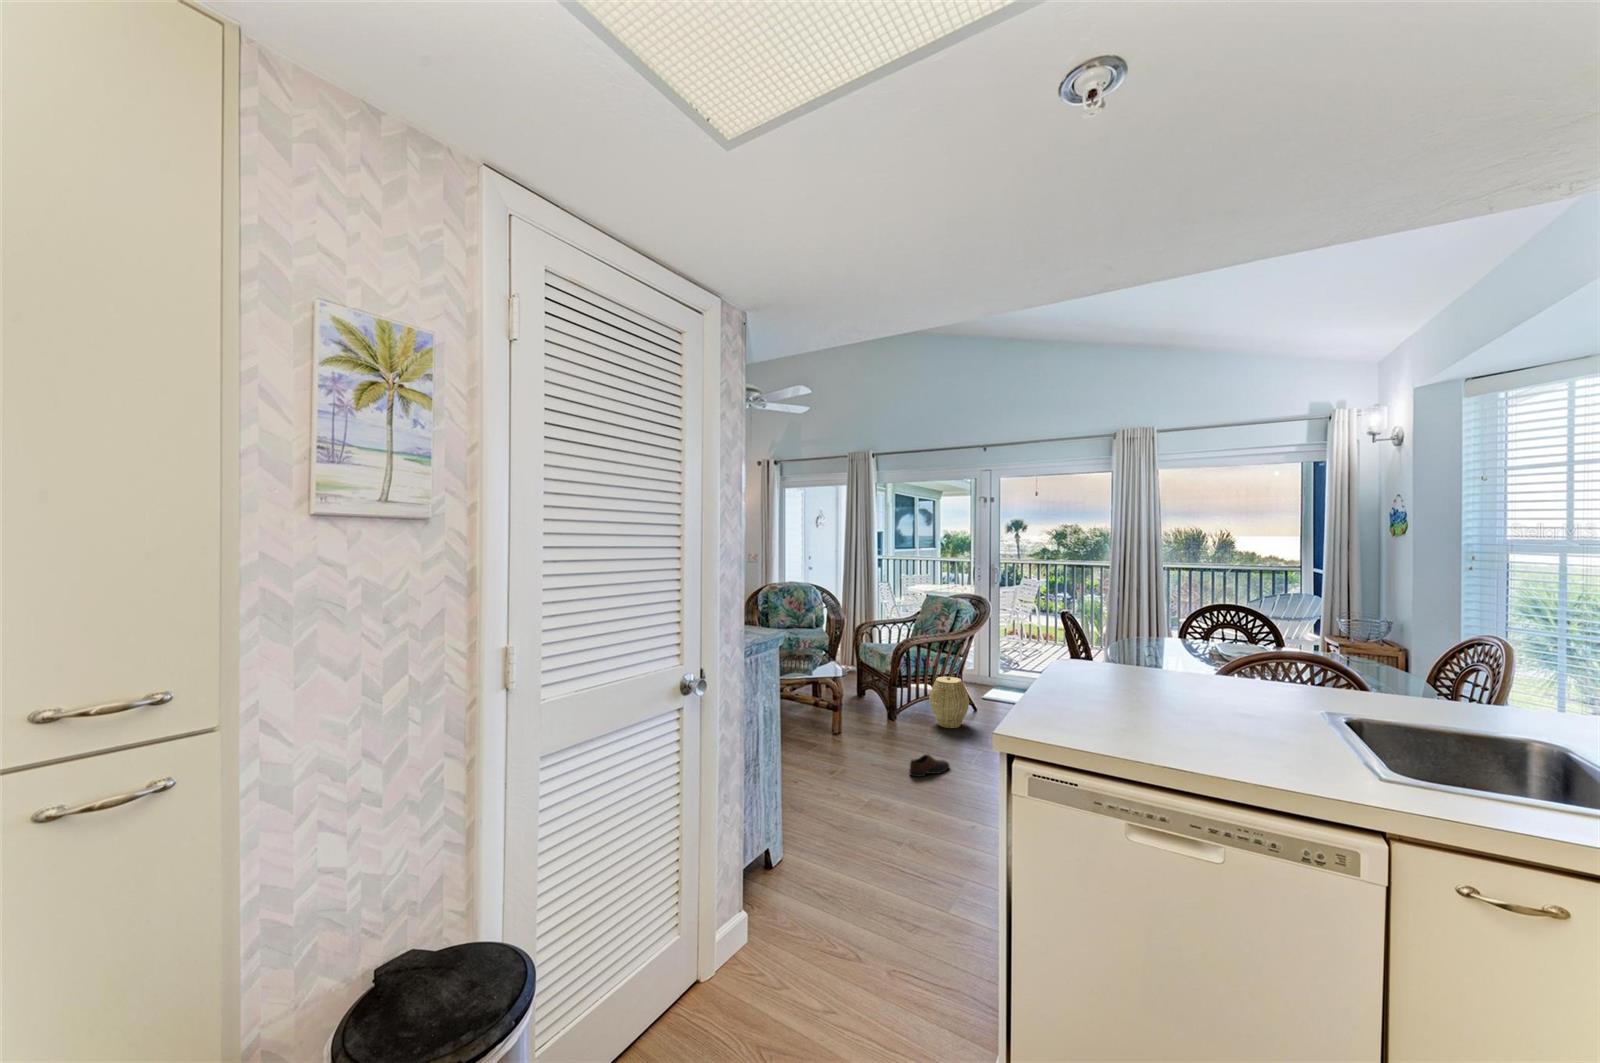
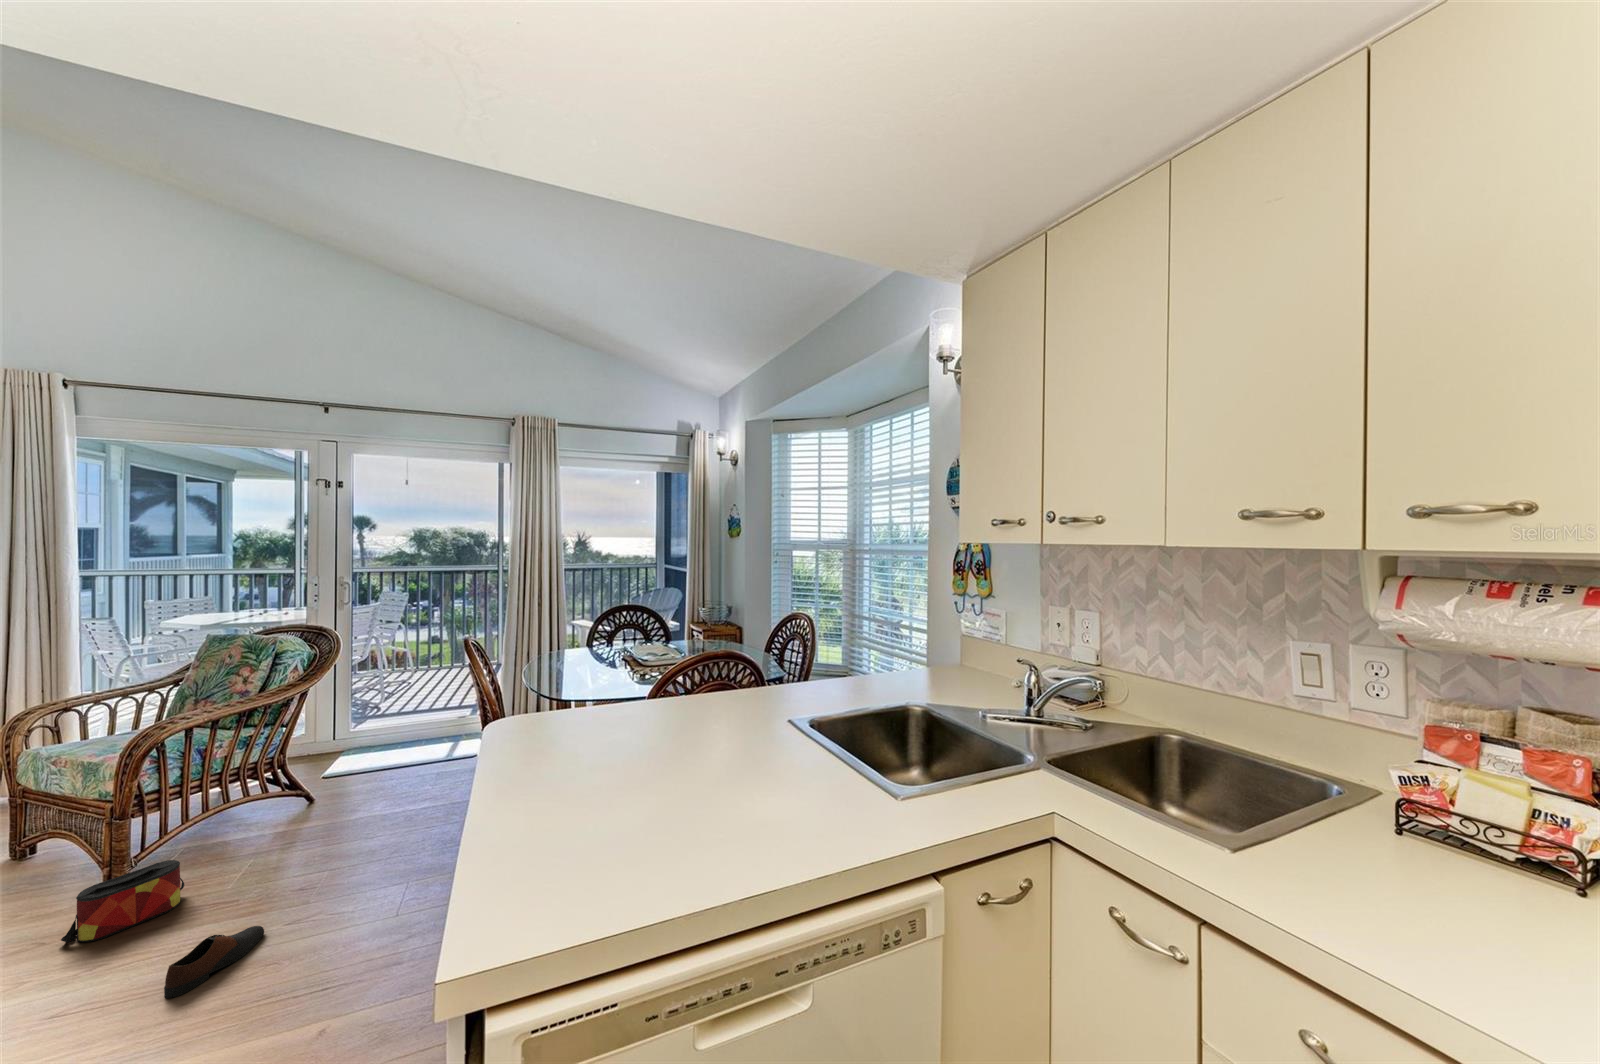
woven basket: present [929,677,969,728] -> none [214,763,300,852]
bag: none [874,713,917,741] -> present [61,860,184,942]

